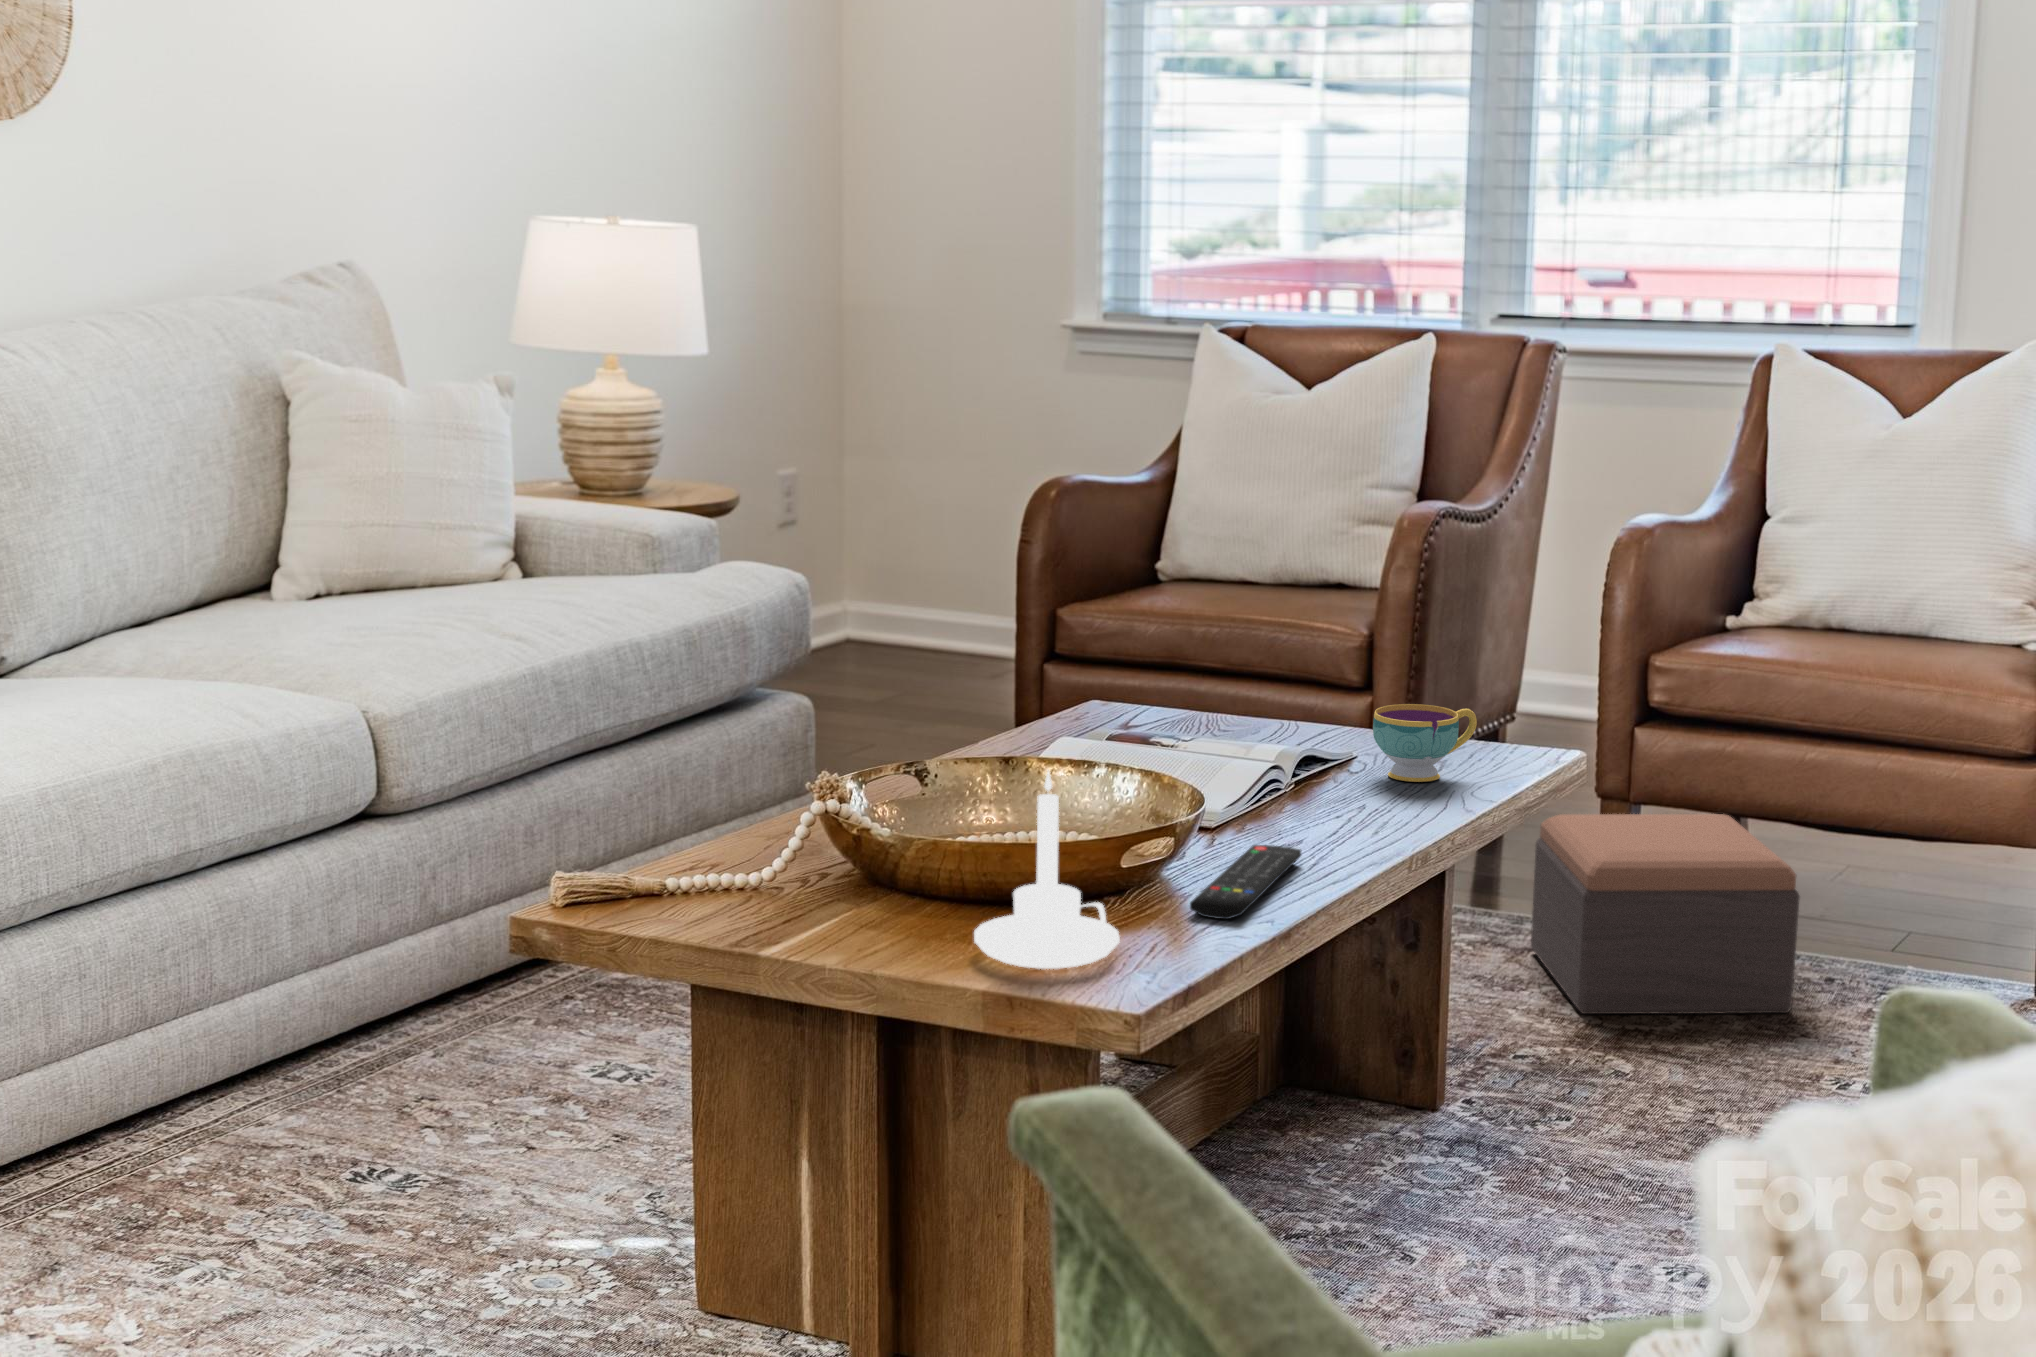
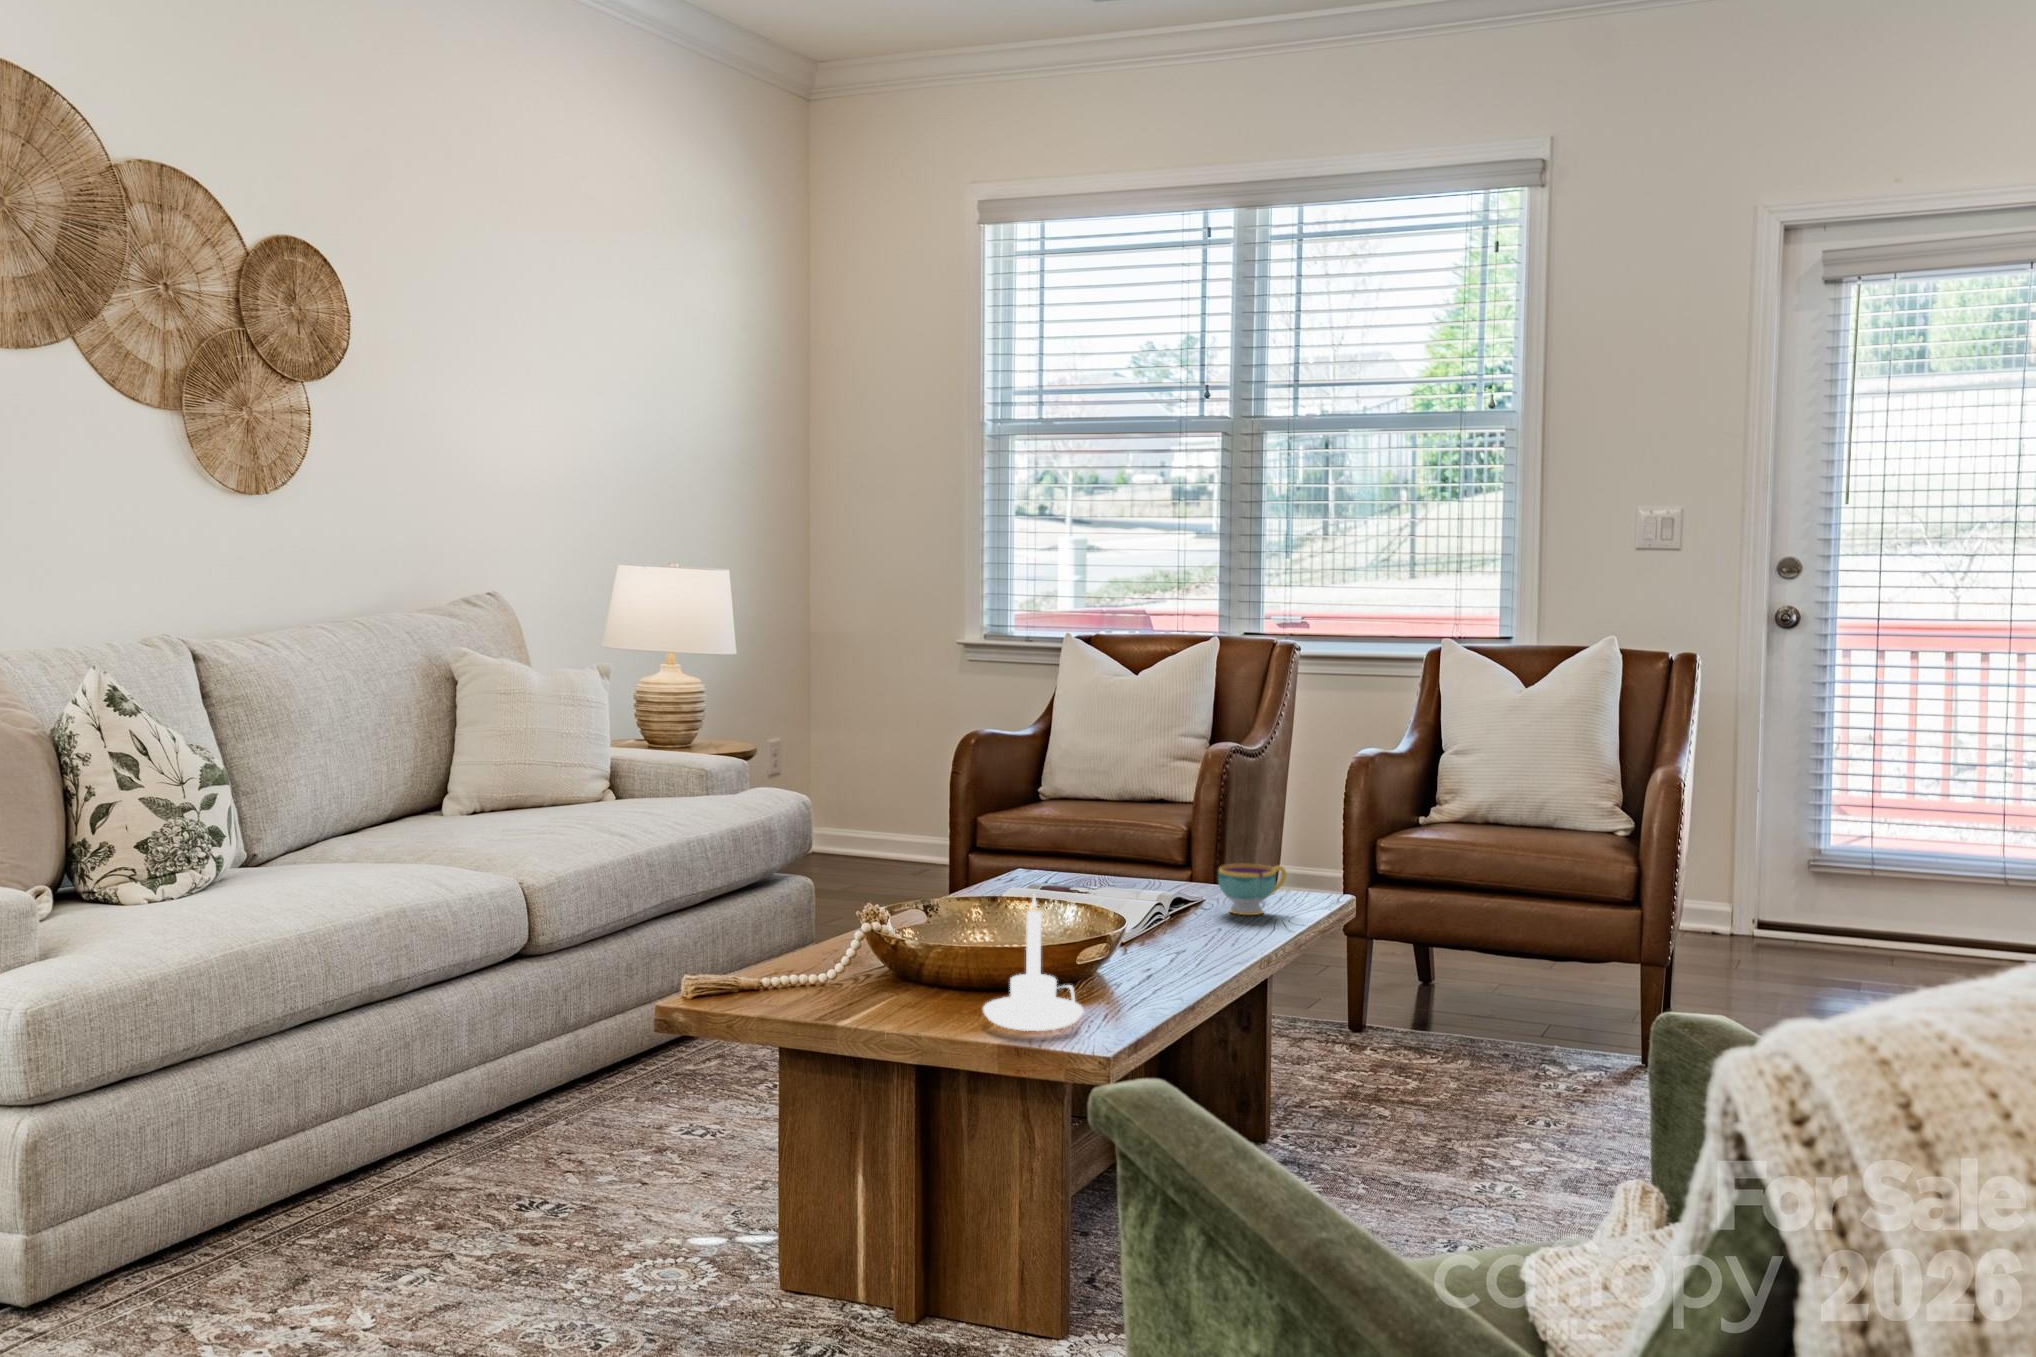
footstool: present [1531,814,1800,1014] -> none [1308,944,1491,1080]
remote control: present [1190,845,1301,919] -> none [1123,953,1188,999]

